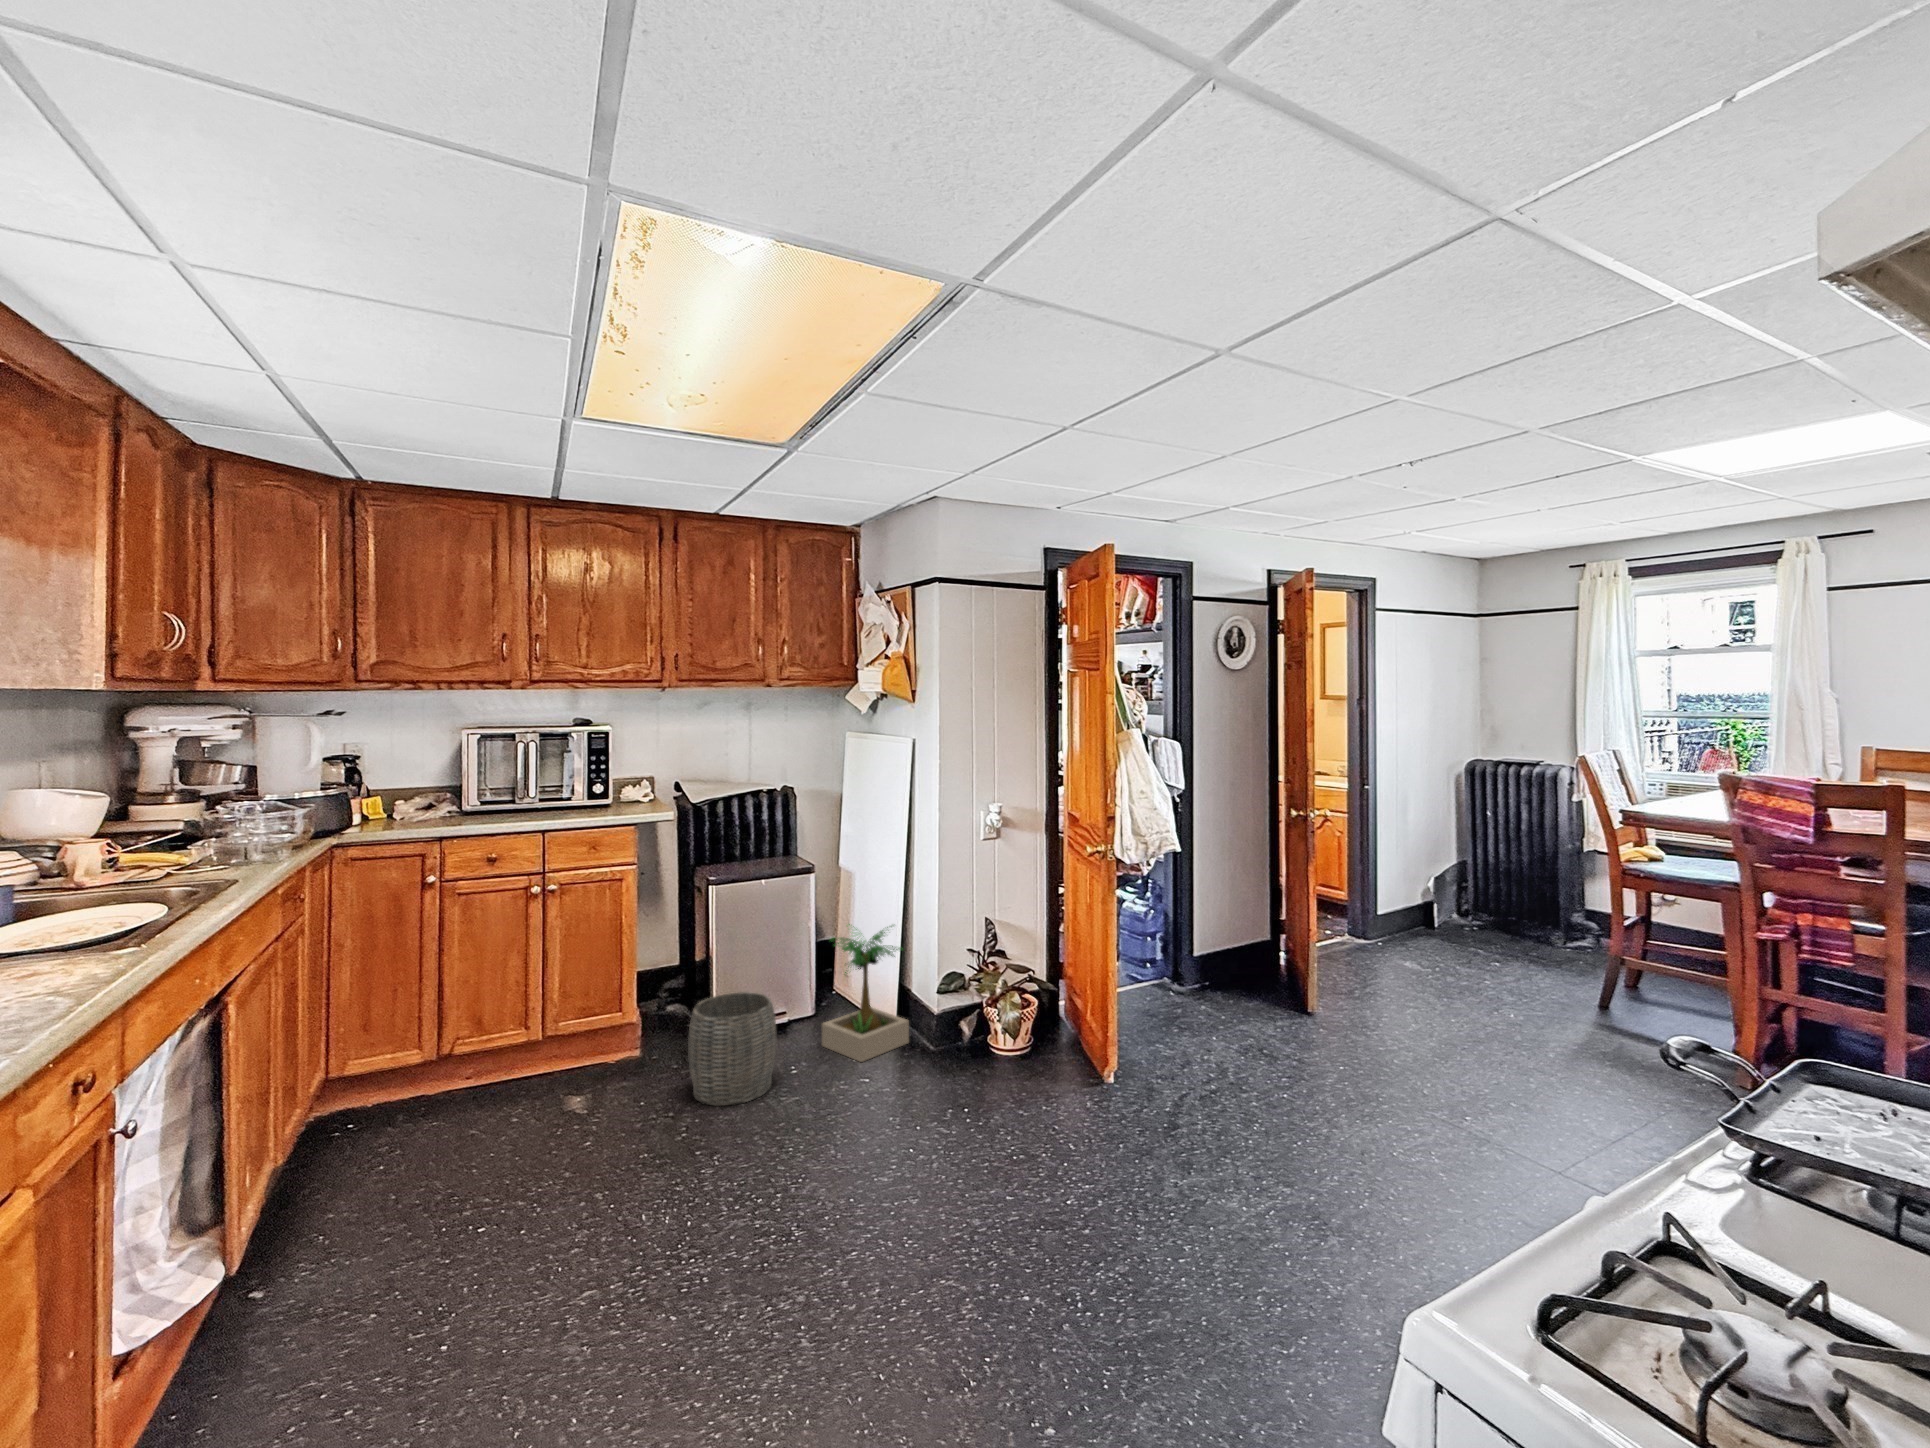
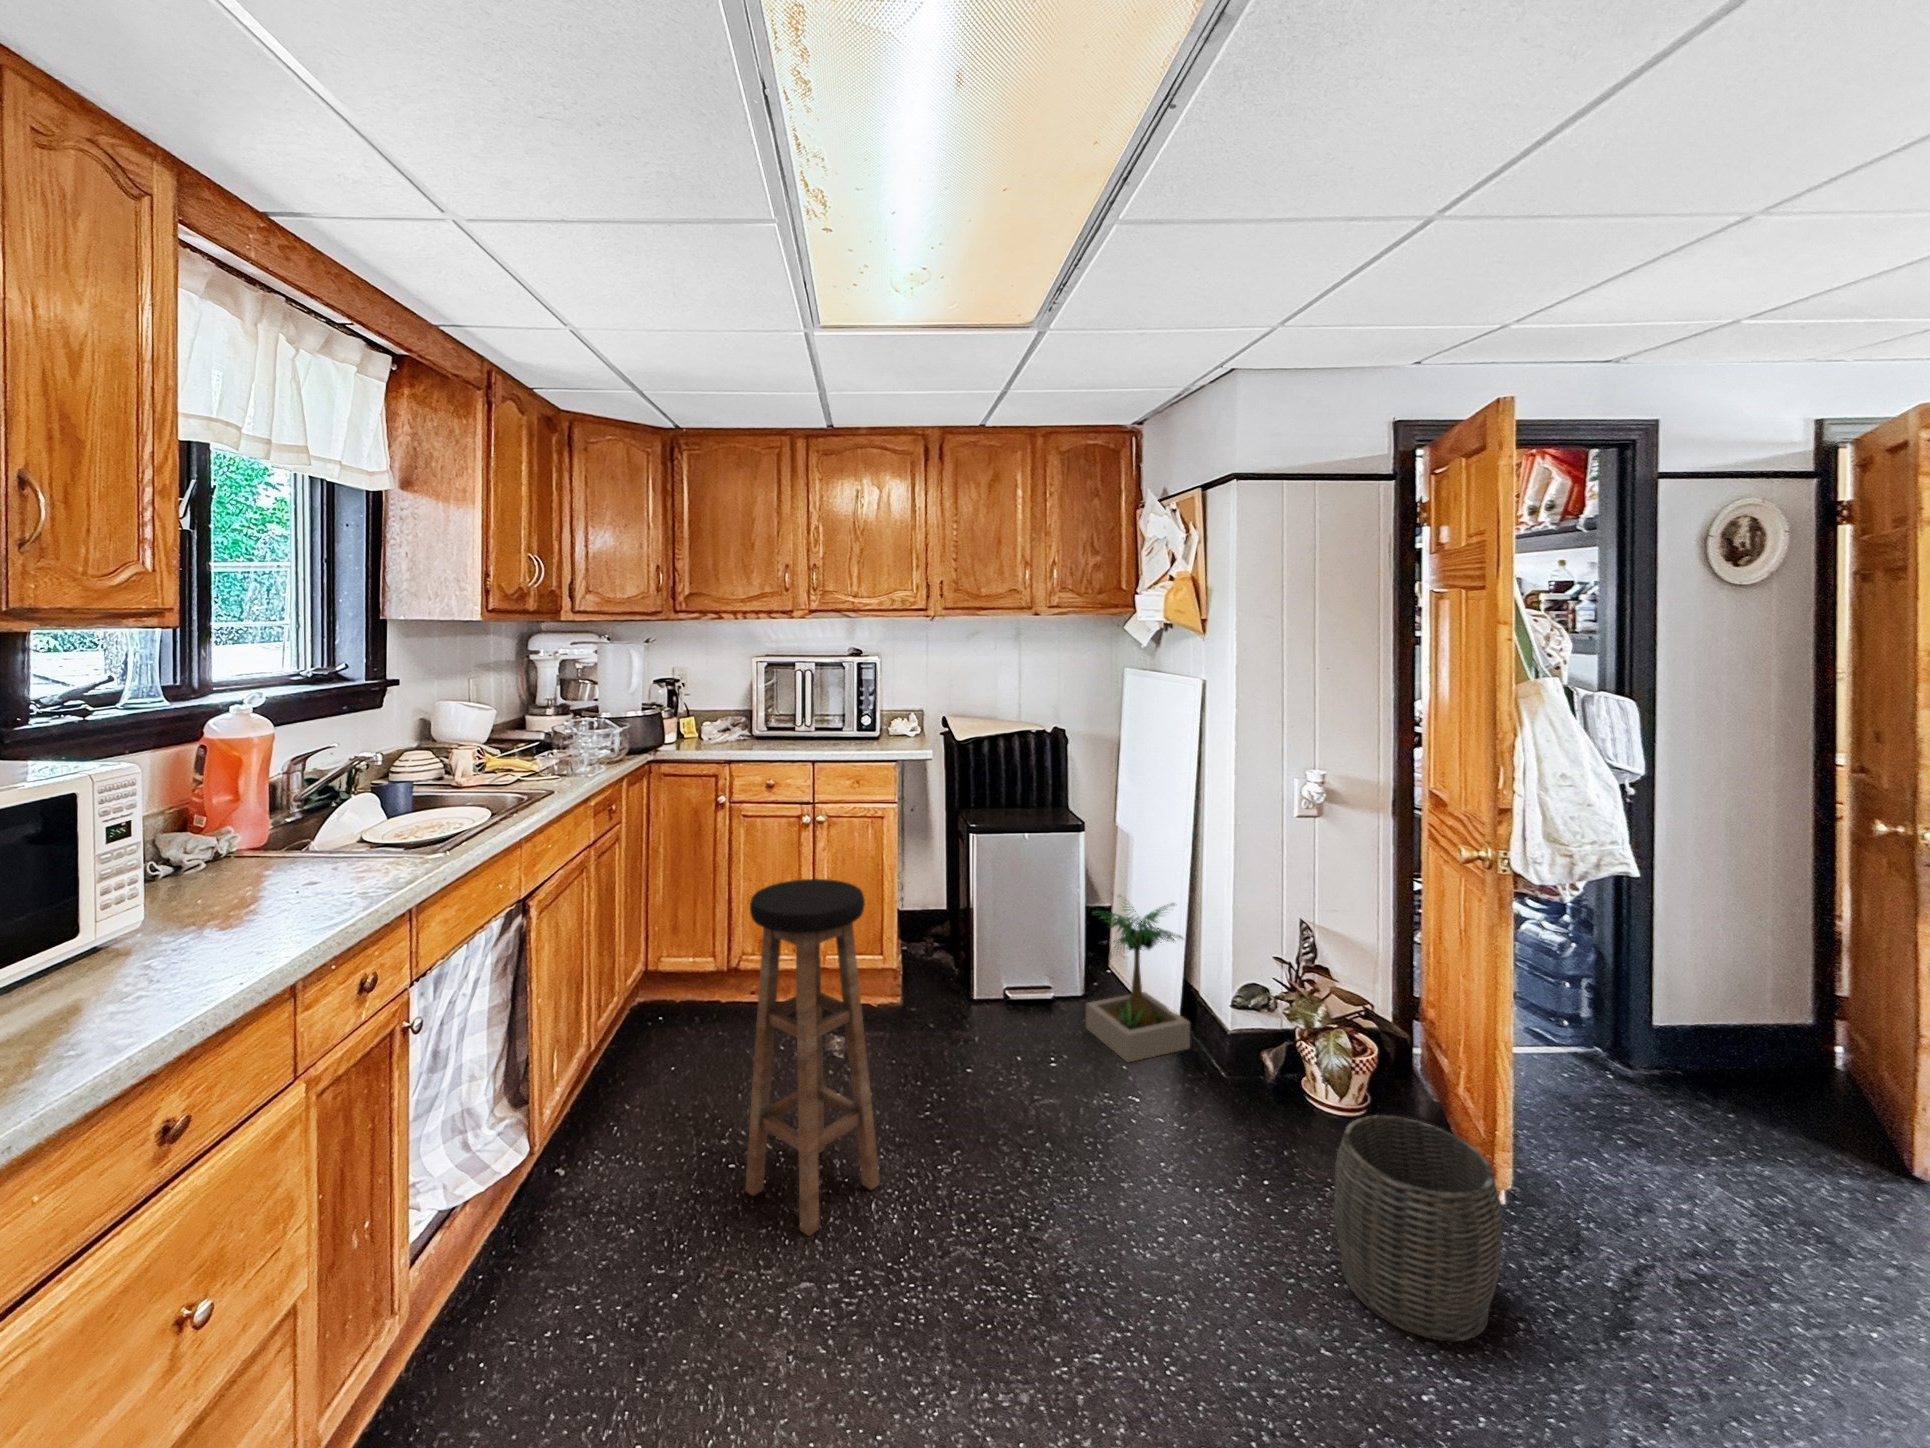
bar stool: none [531,923,666,1242] -> present [745,879,880,1236]
woven basket: present [688,992,776,1106] -> present [1334,1115,1502,1341]

